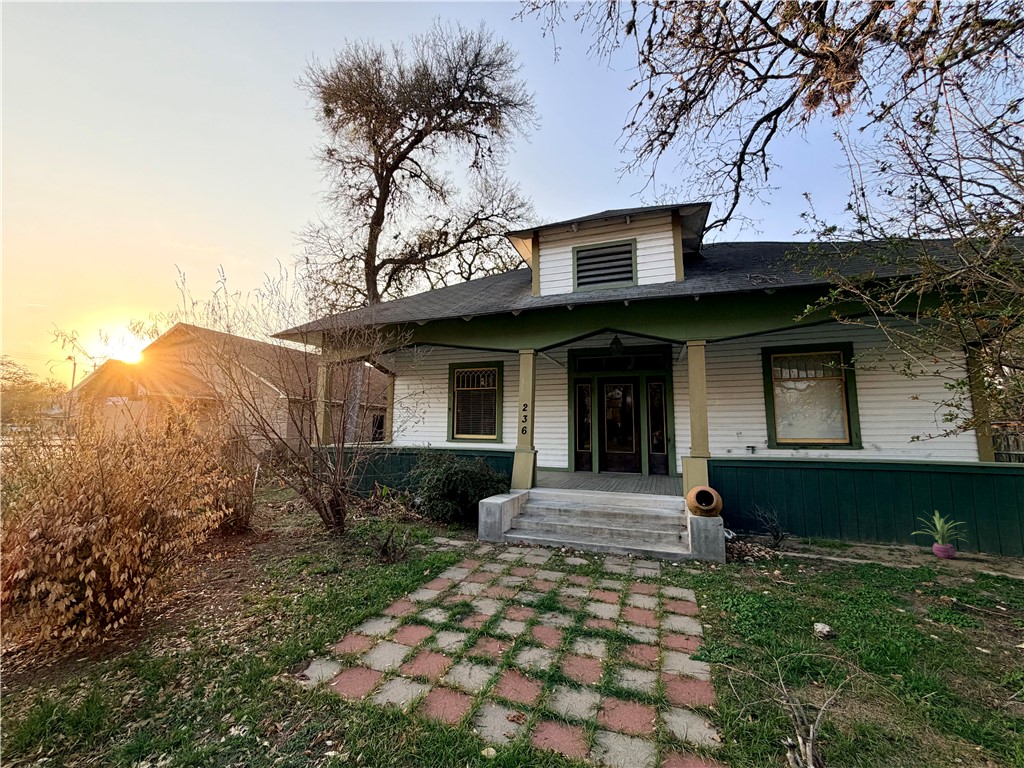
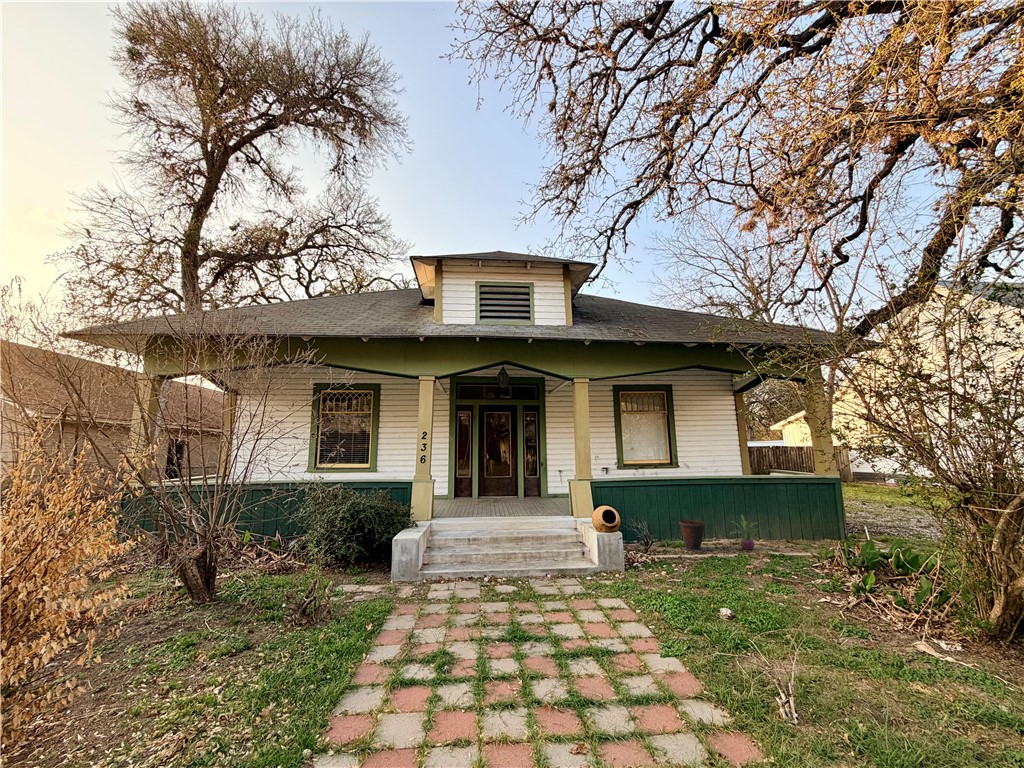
bucket: none [830,511,879,553] -> present [679,520,709,552]

